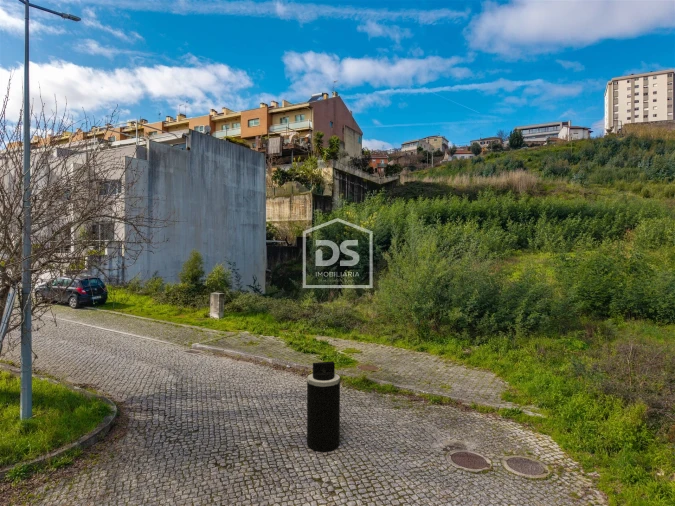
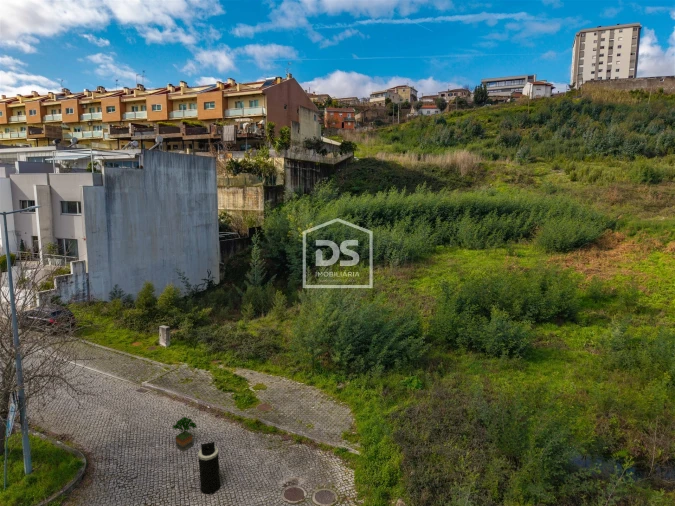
potted tree: none [249,354,286,405] -> present [173,417,196,452]

